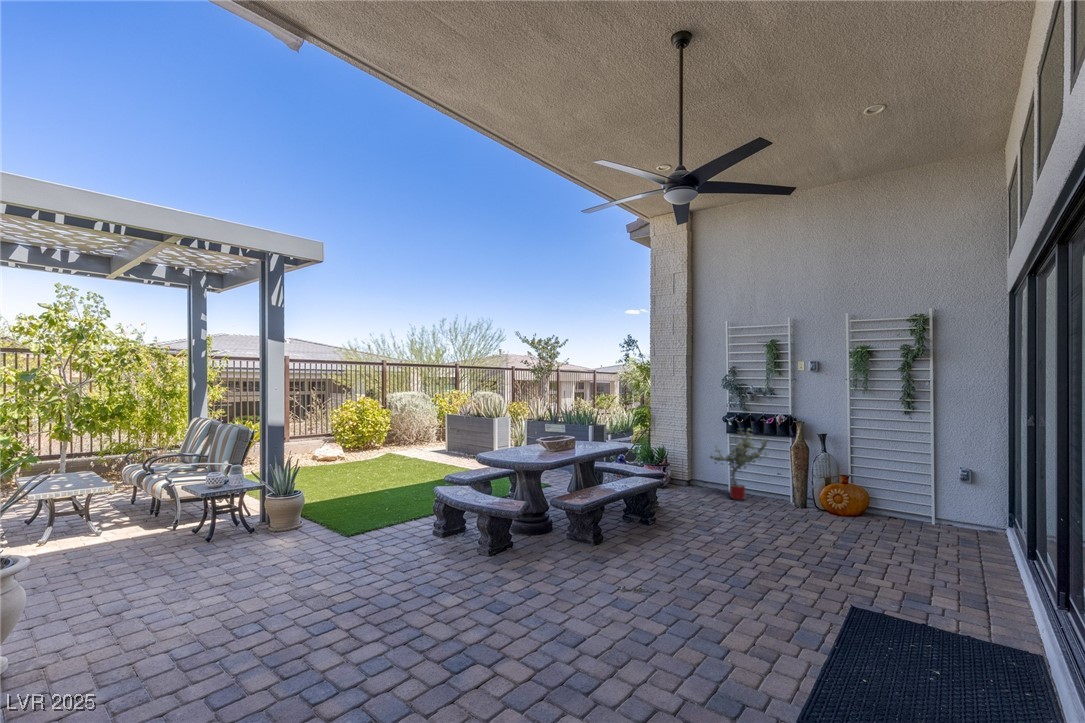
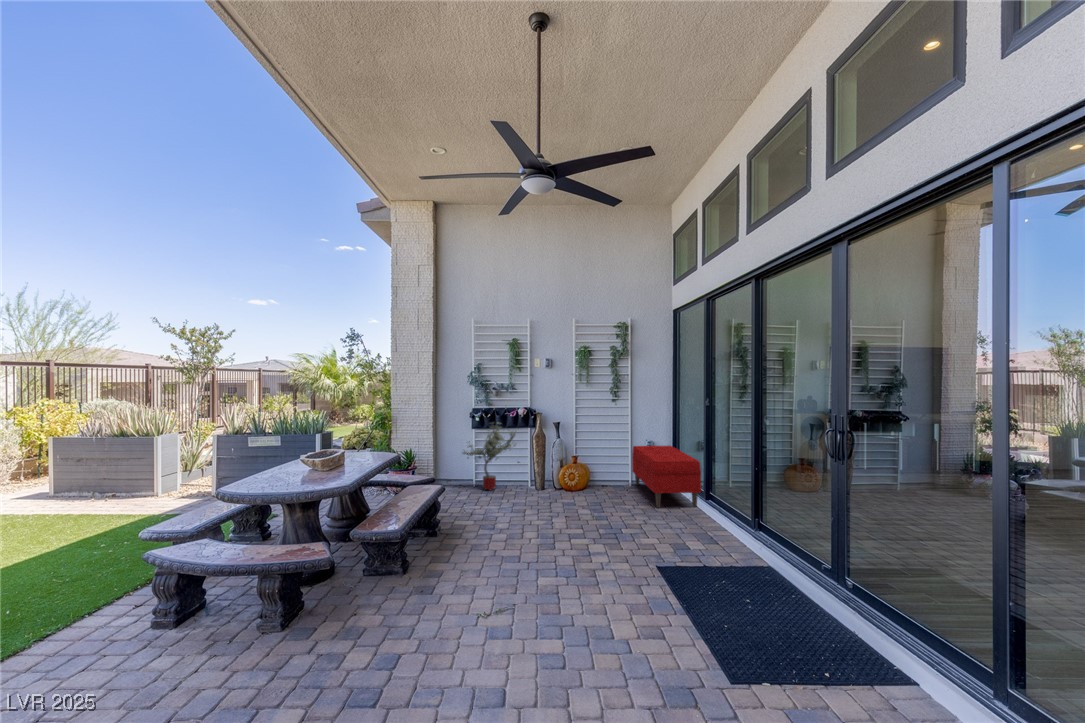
bench: none [930,475,1018,570] -> present [632,446,701,508]

